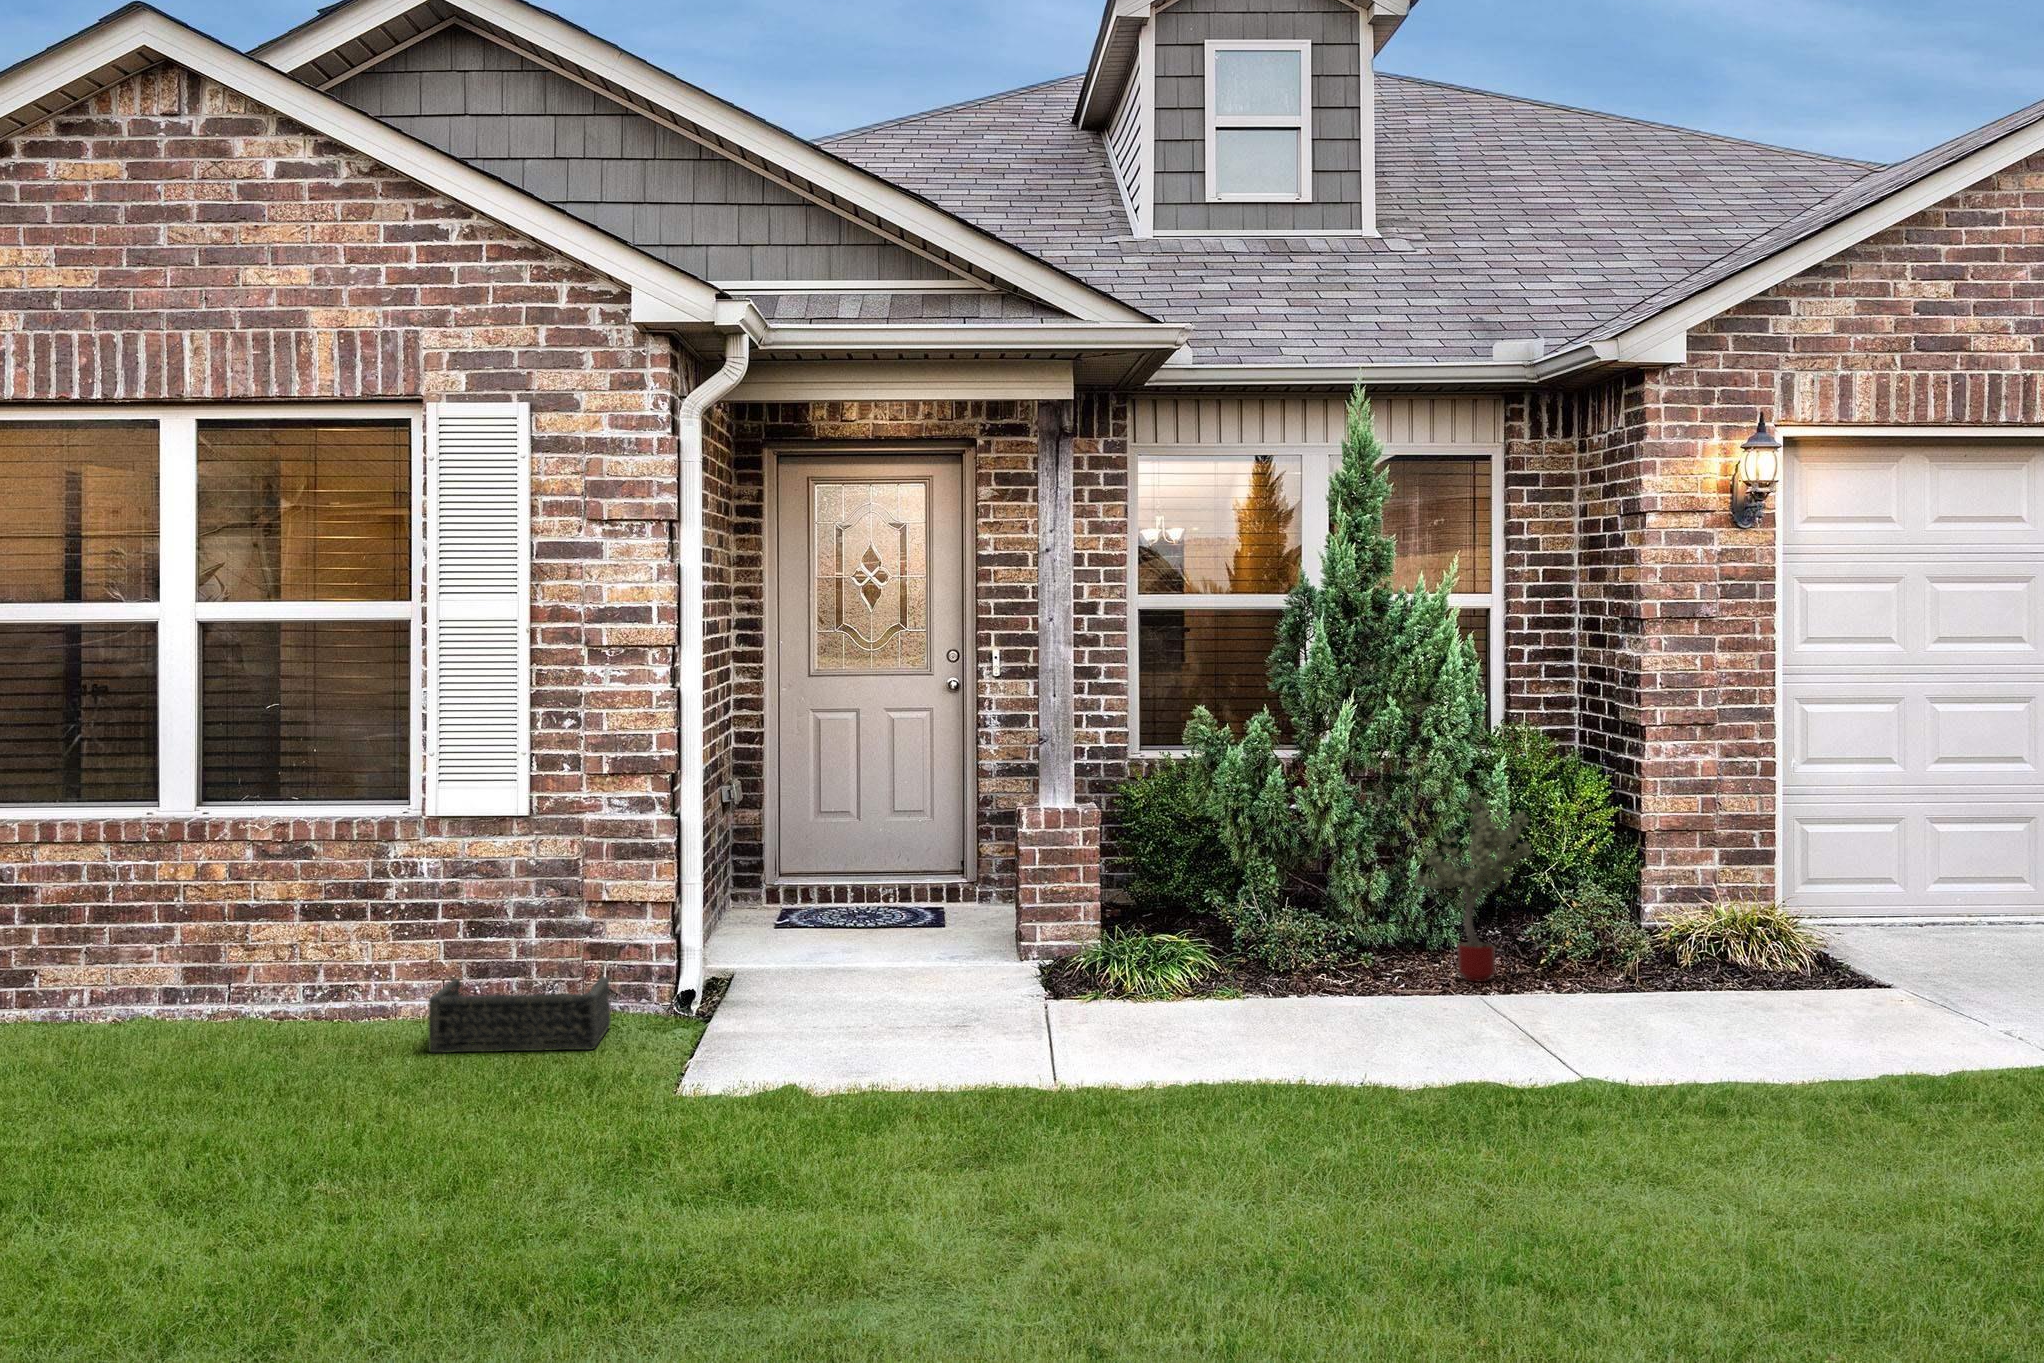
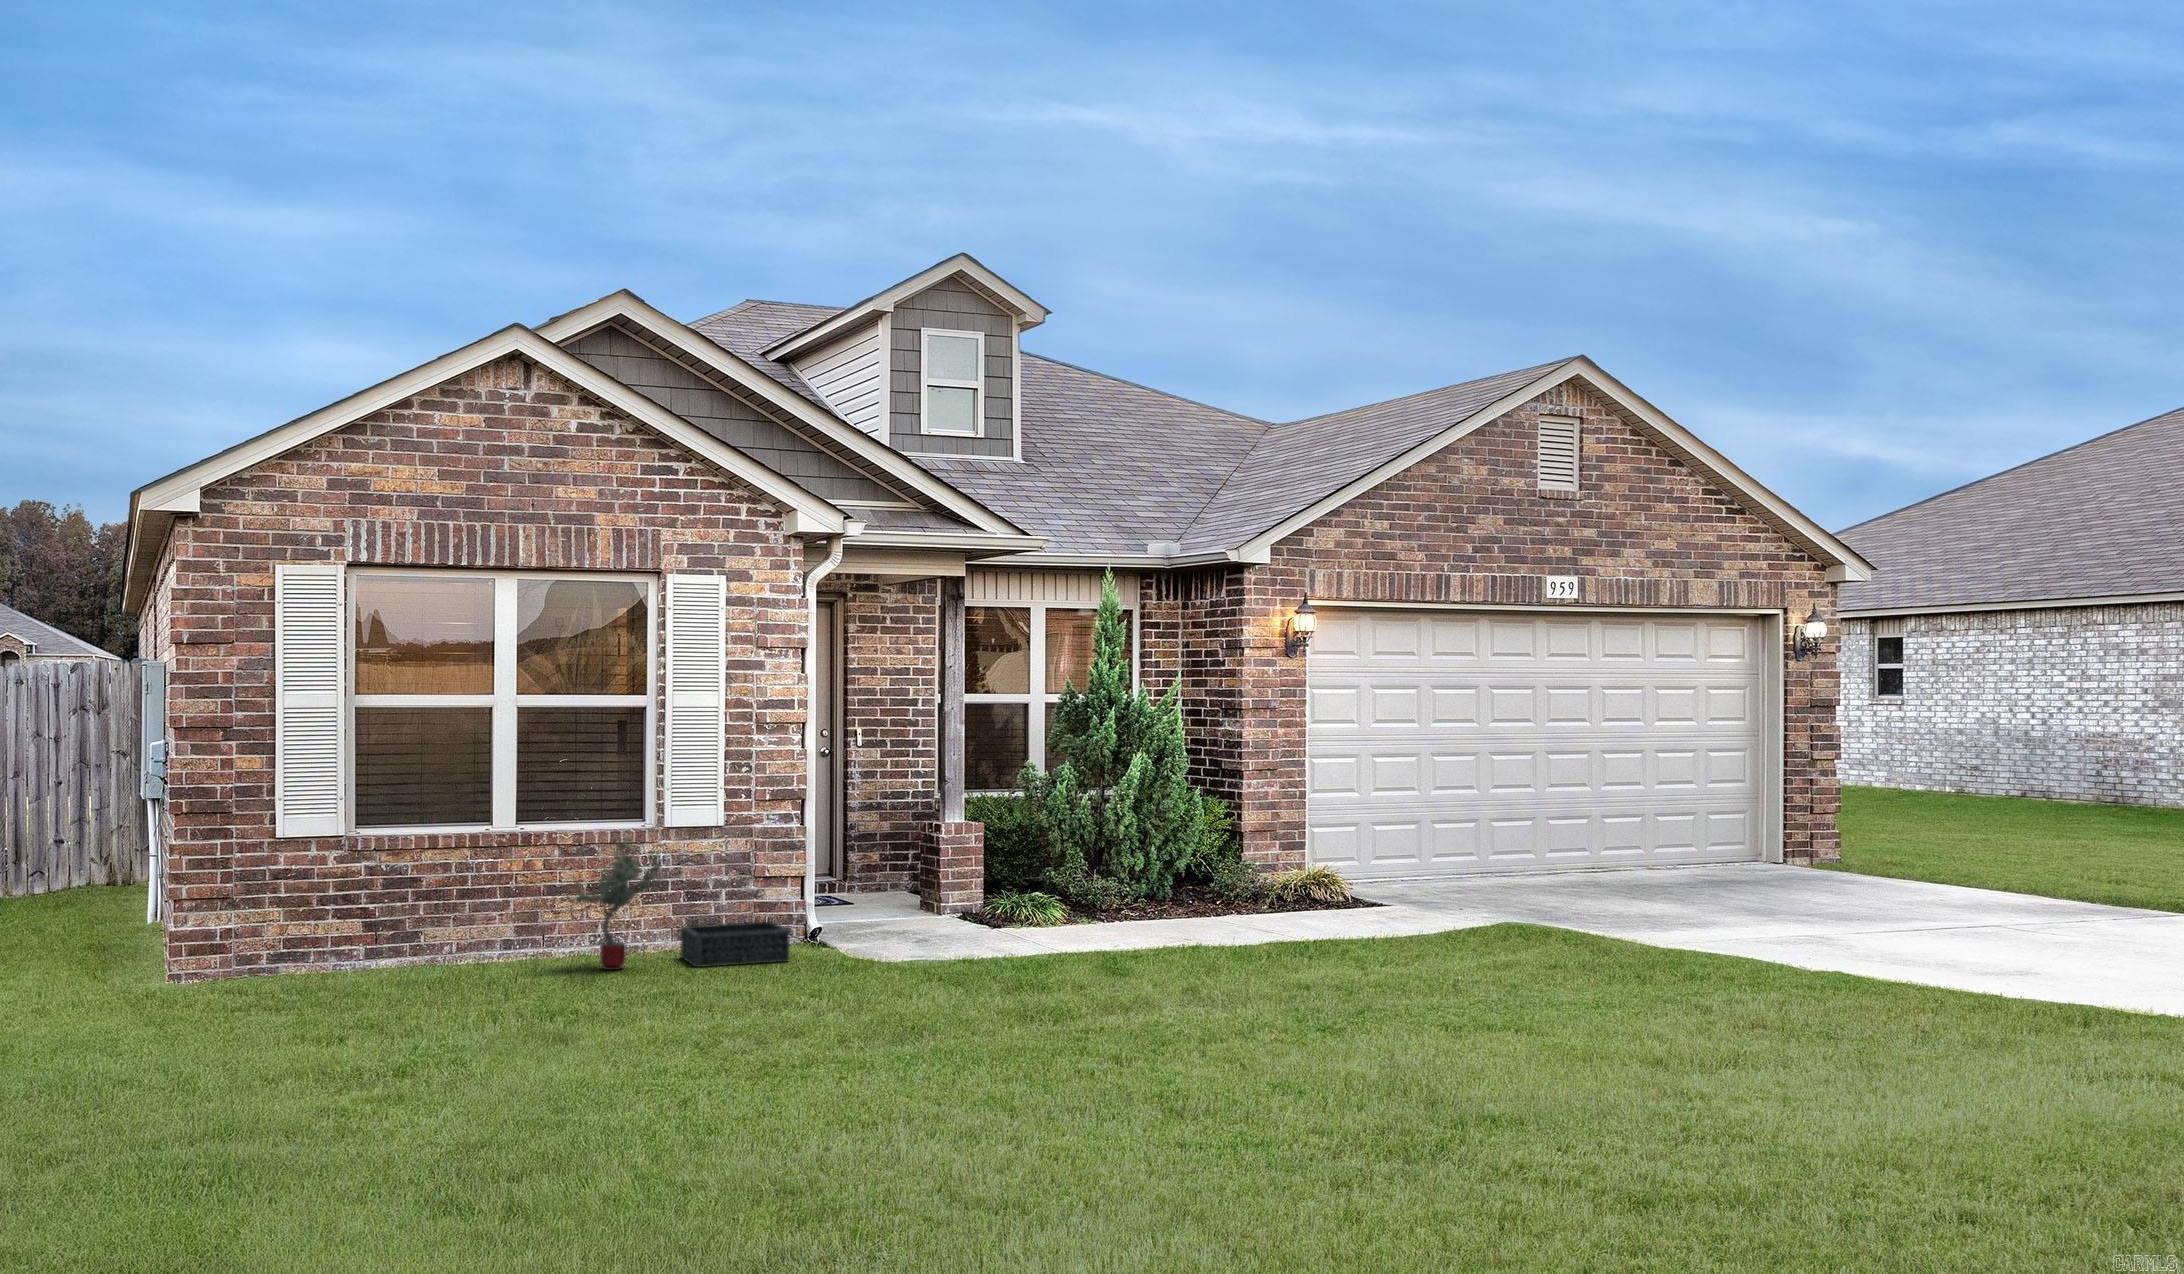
potted tree: present [1415,792,1533,982] -> present [561,837,666,970]

